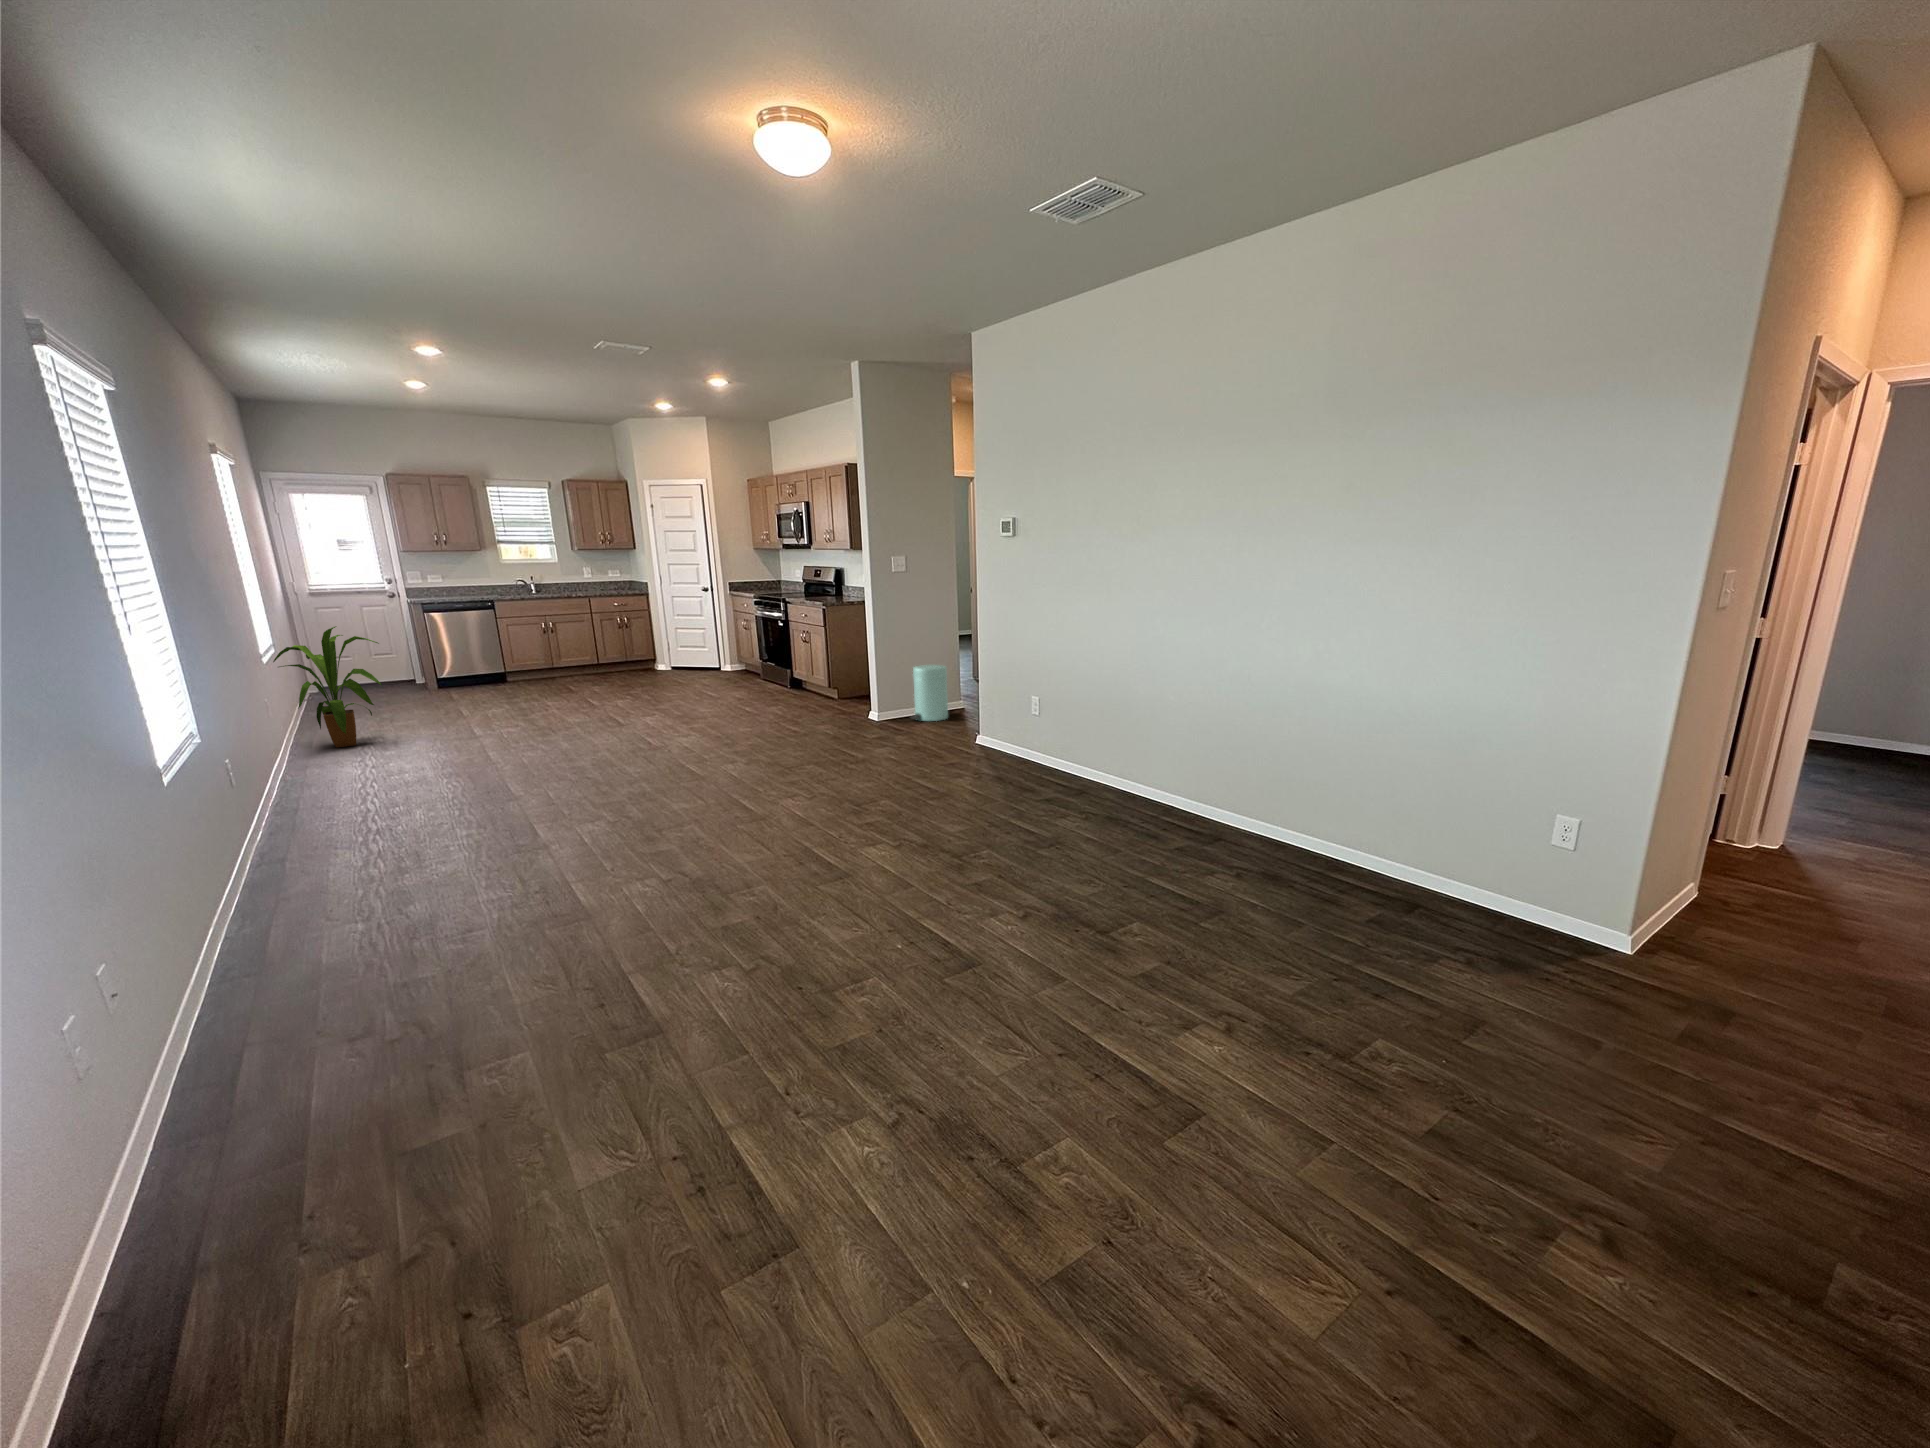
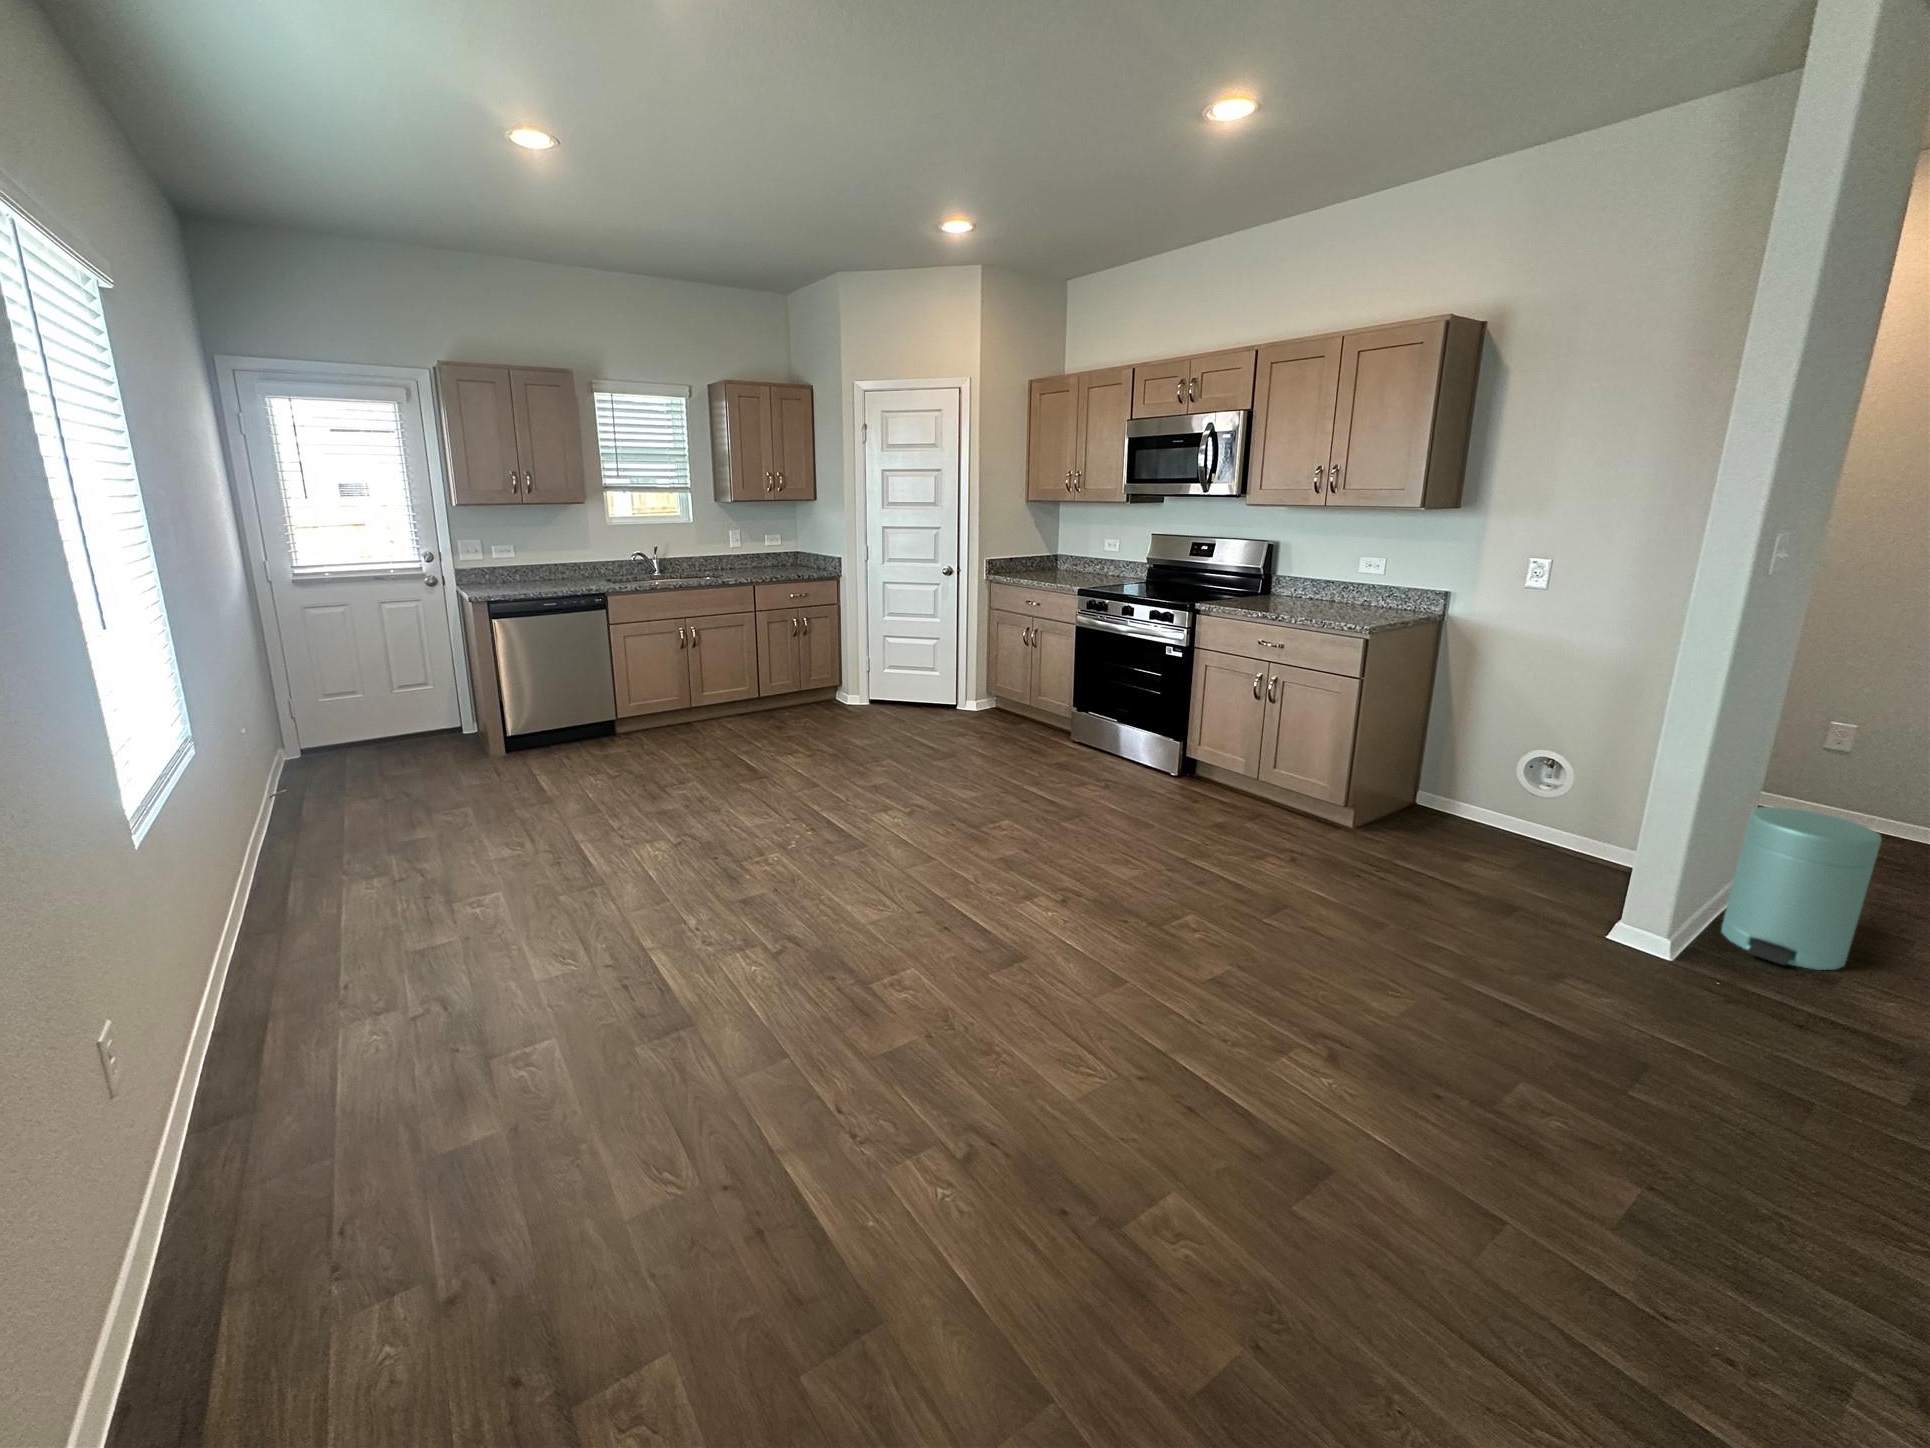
house plant: present [273,626,382,747] -> none [166,751,464,1080]

